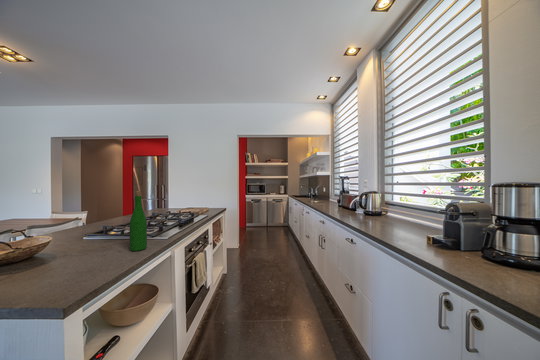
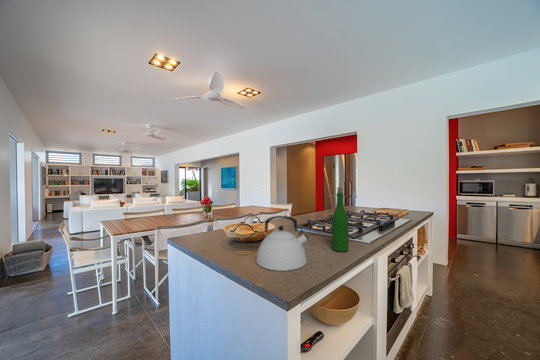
kettle: none [21,224,100,287] -> present [256,216,308,271]

